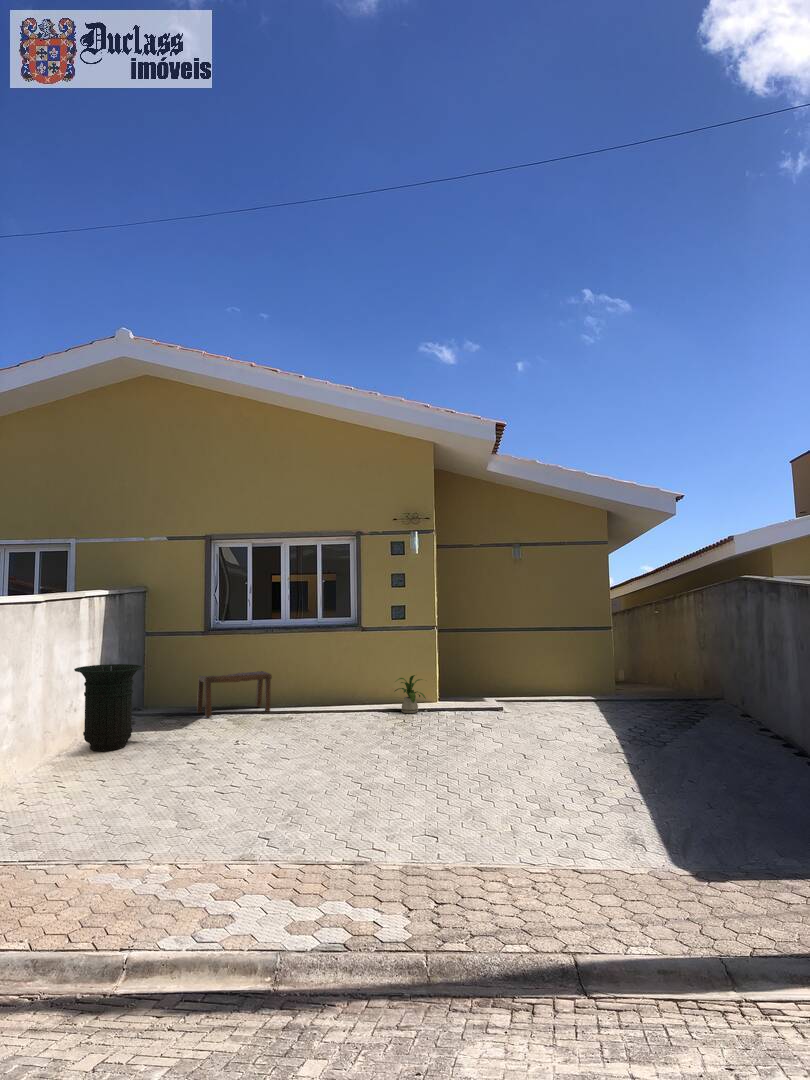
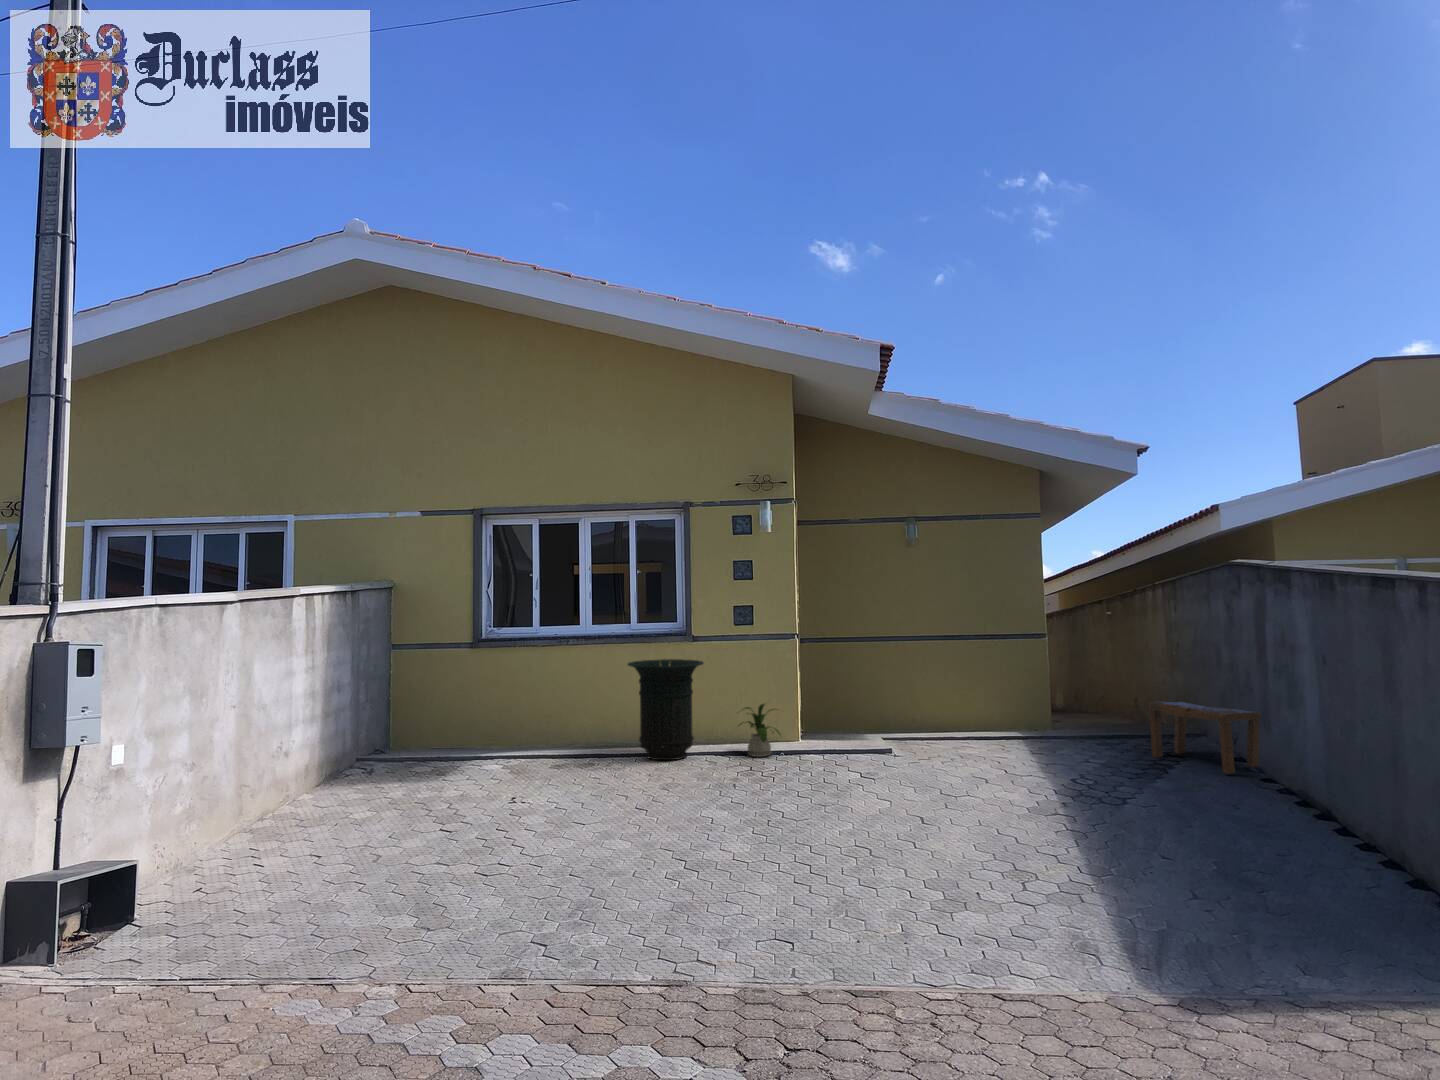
trash can: present [74,664,143,751] -> present [628,659,704,760]
bench: present [197,671,272,717] -> present [1149,701,1262,774]

